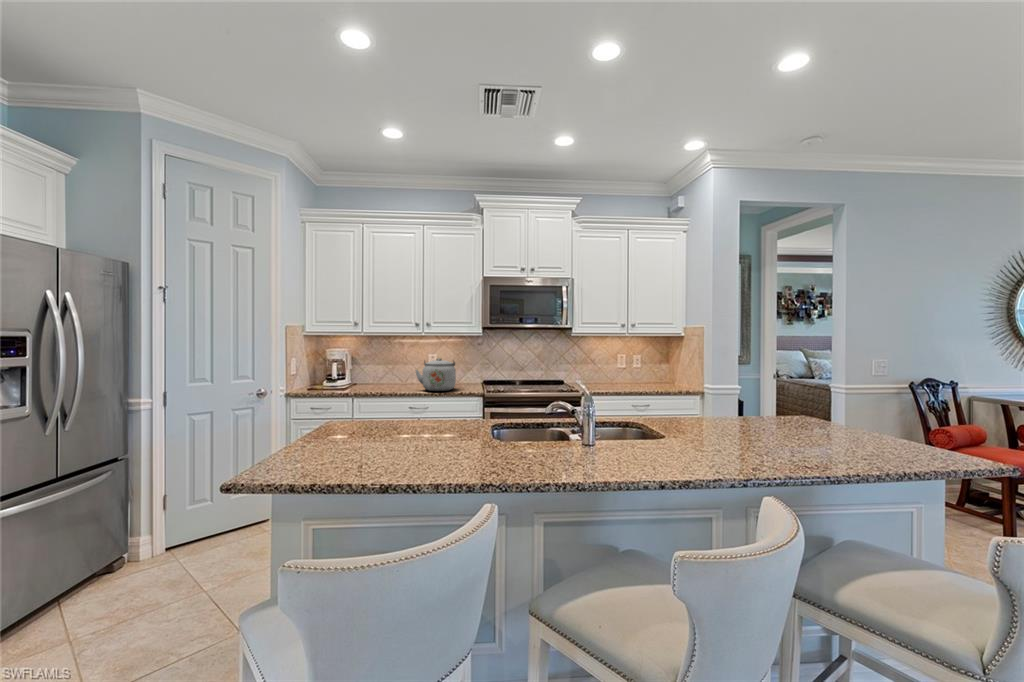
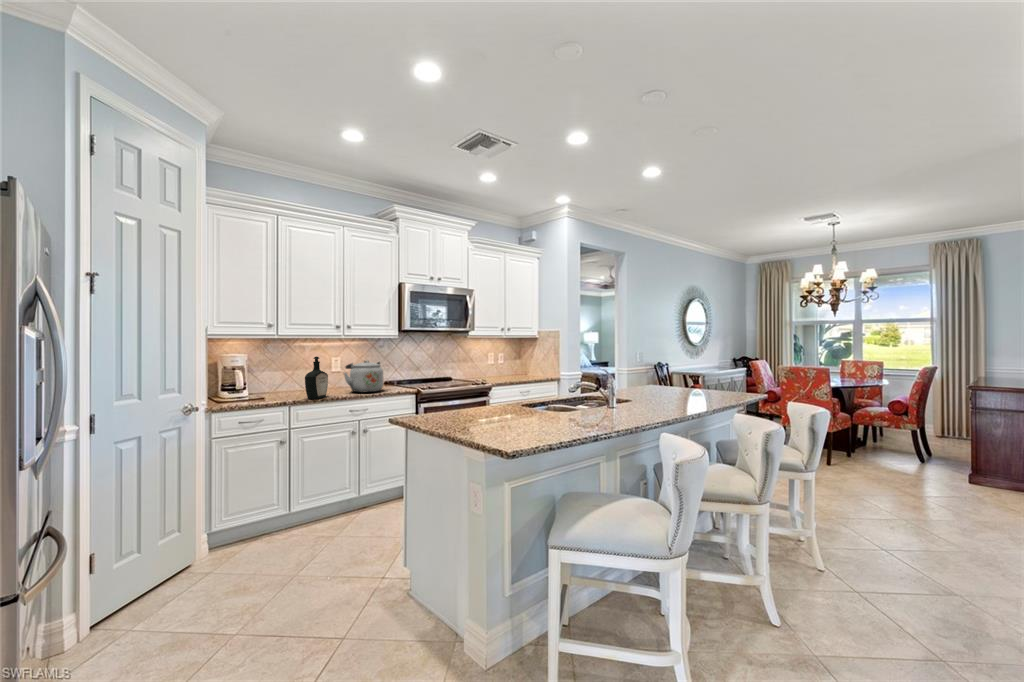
bottle: none [373,353,396,394] -> present [305,356,328,399]

